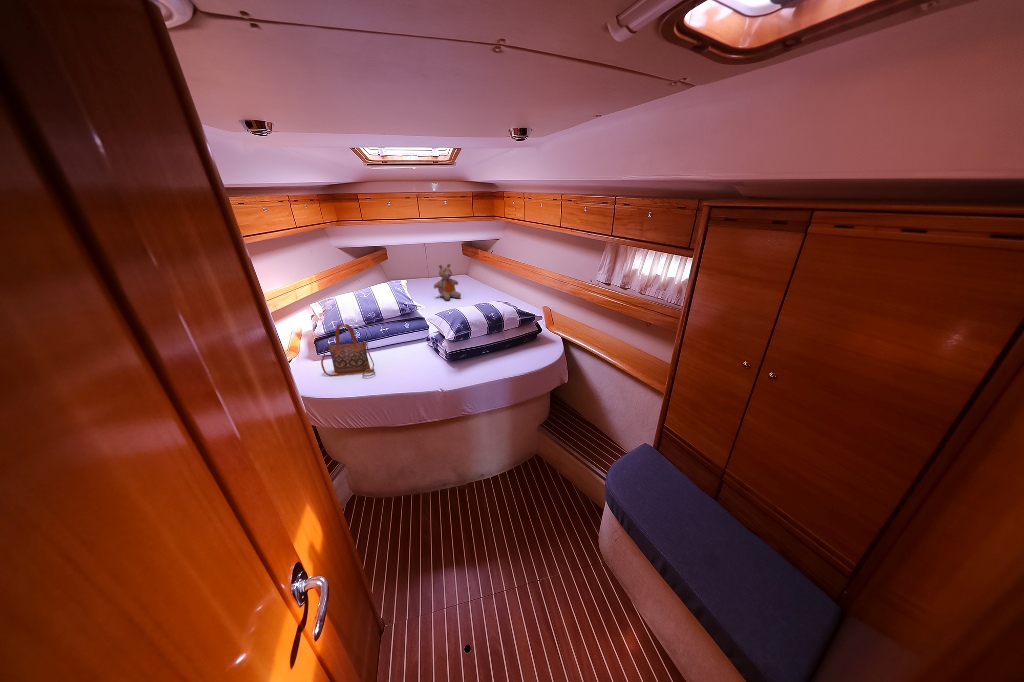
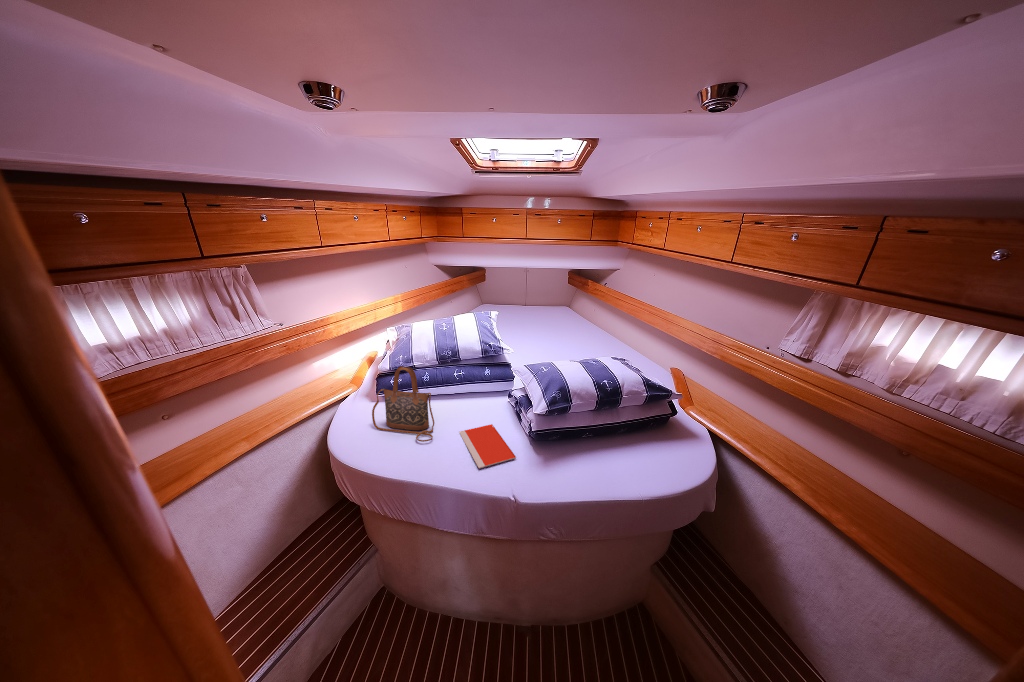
stuffed bear: present [434,264,461,300] -> none [529,297,561,342]
notebook: none [394,359,439,383] -> present [459,424,516,468]

